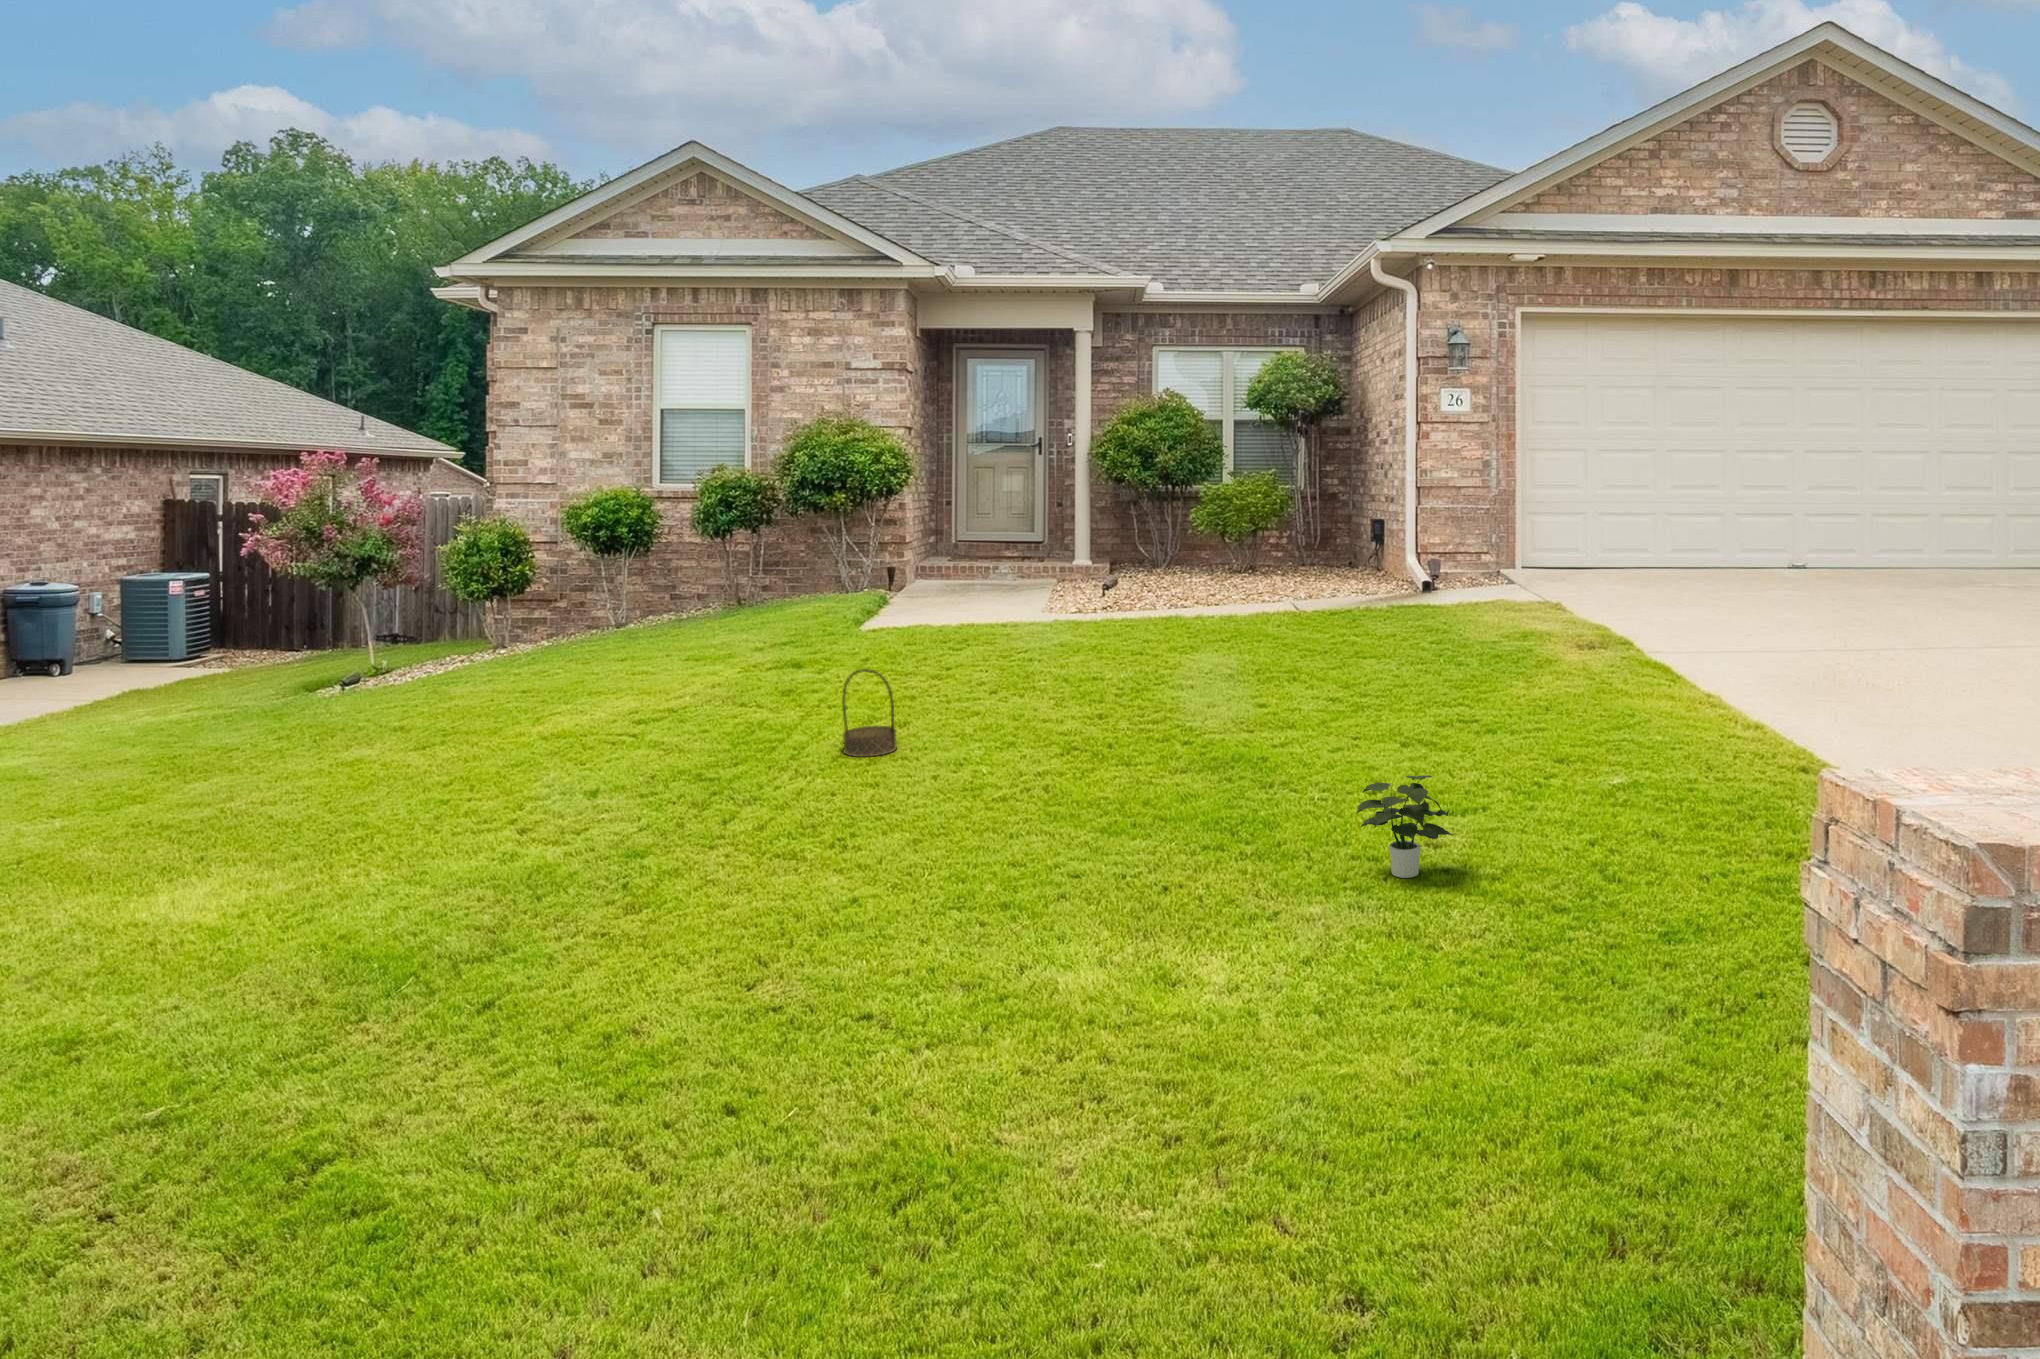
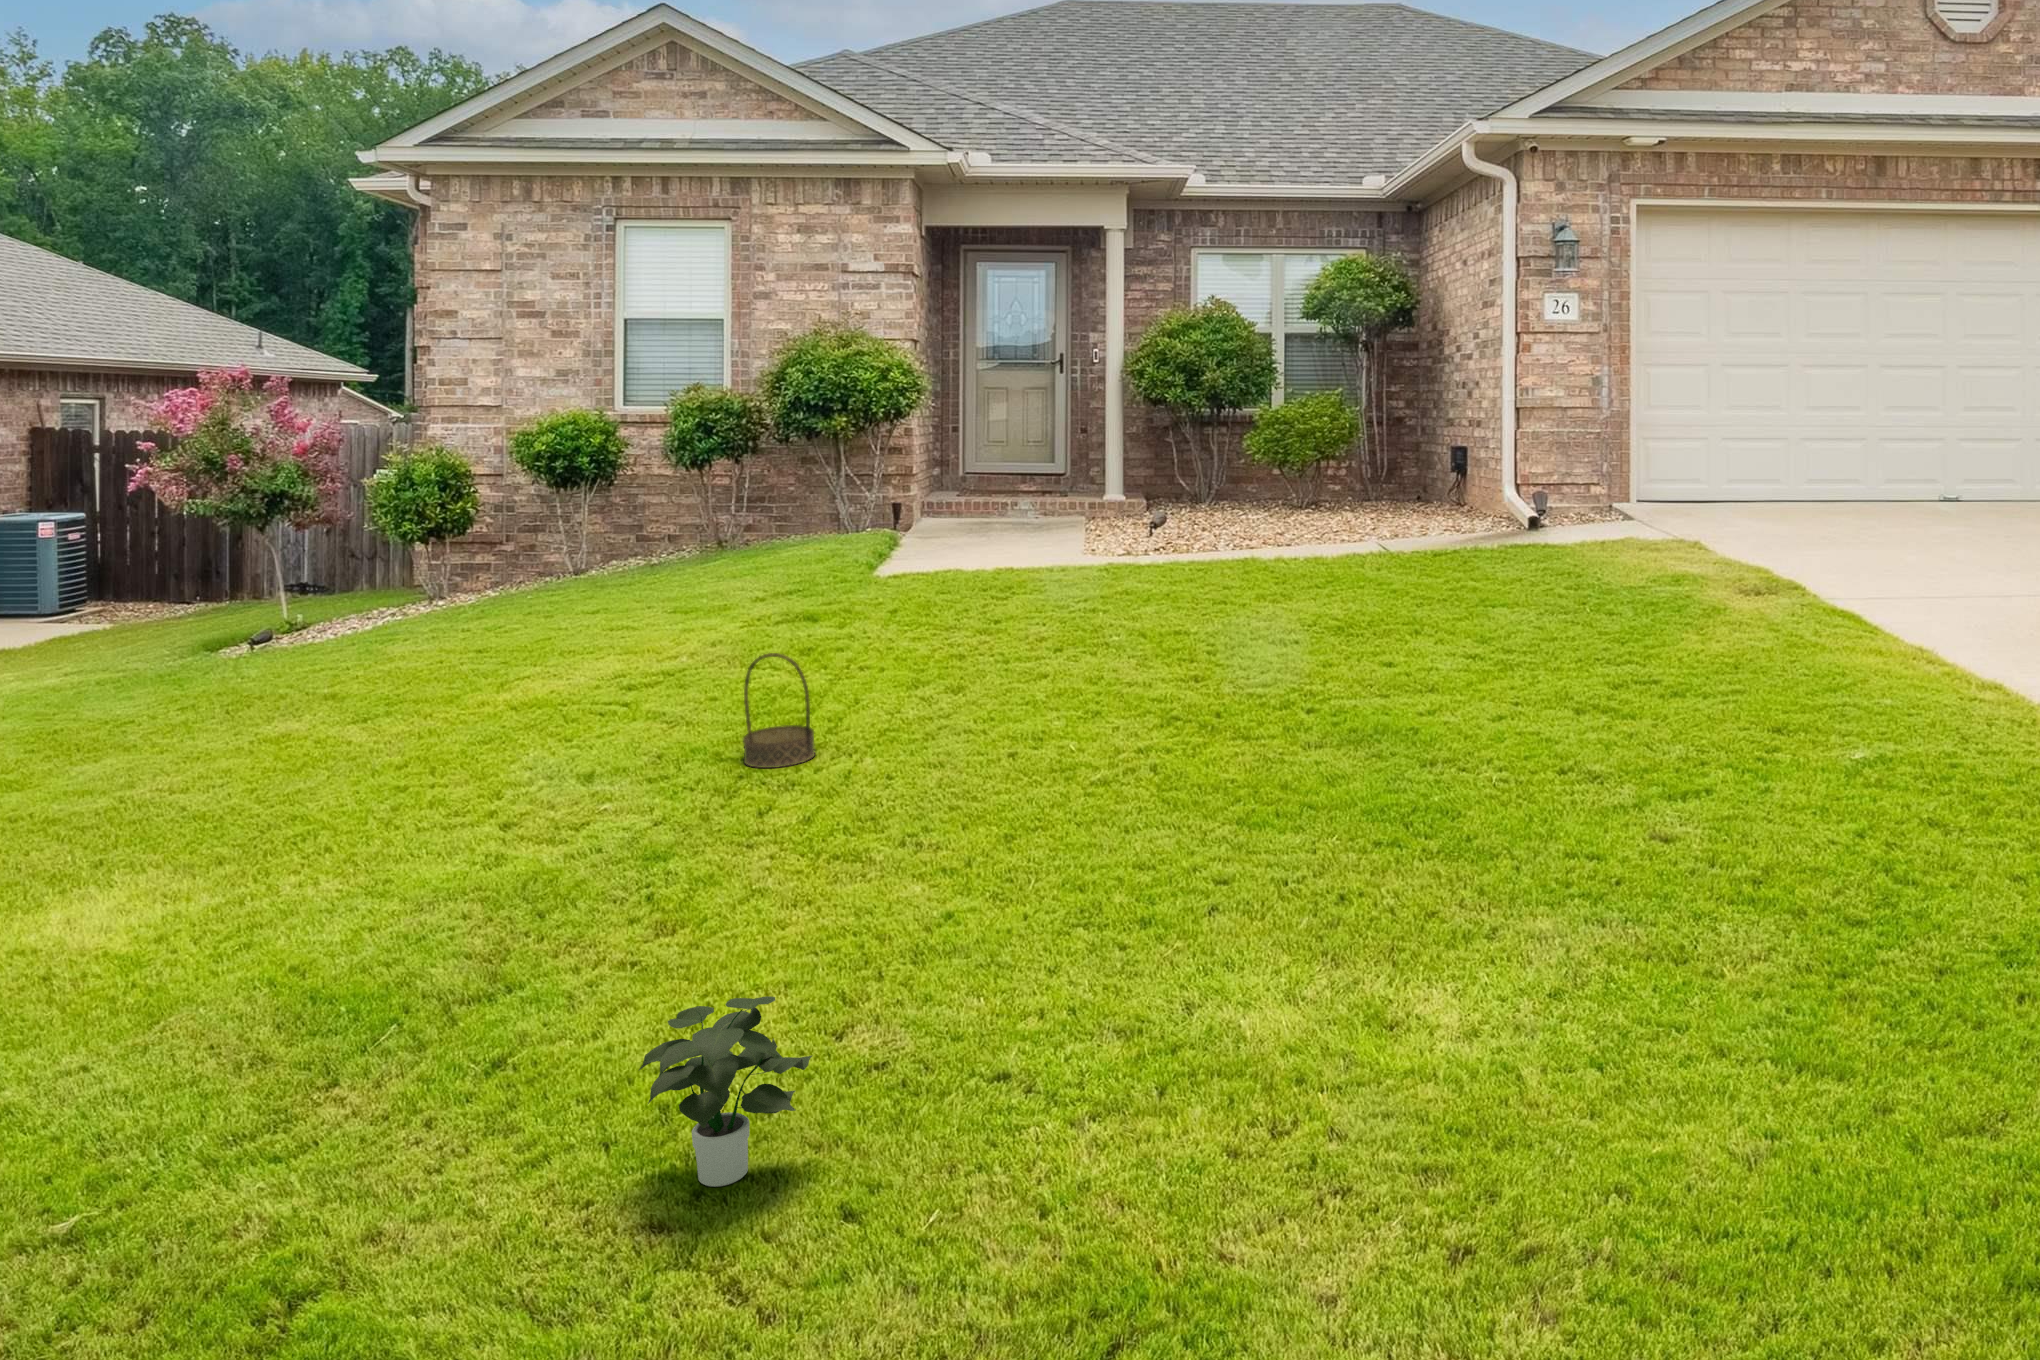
potted plant: present [1356,775,1453,878] -> present [639,996,812,1187]

